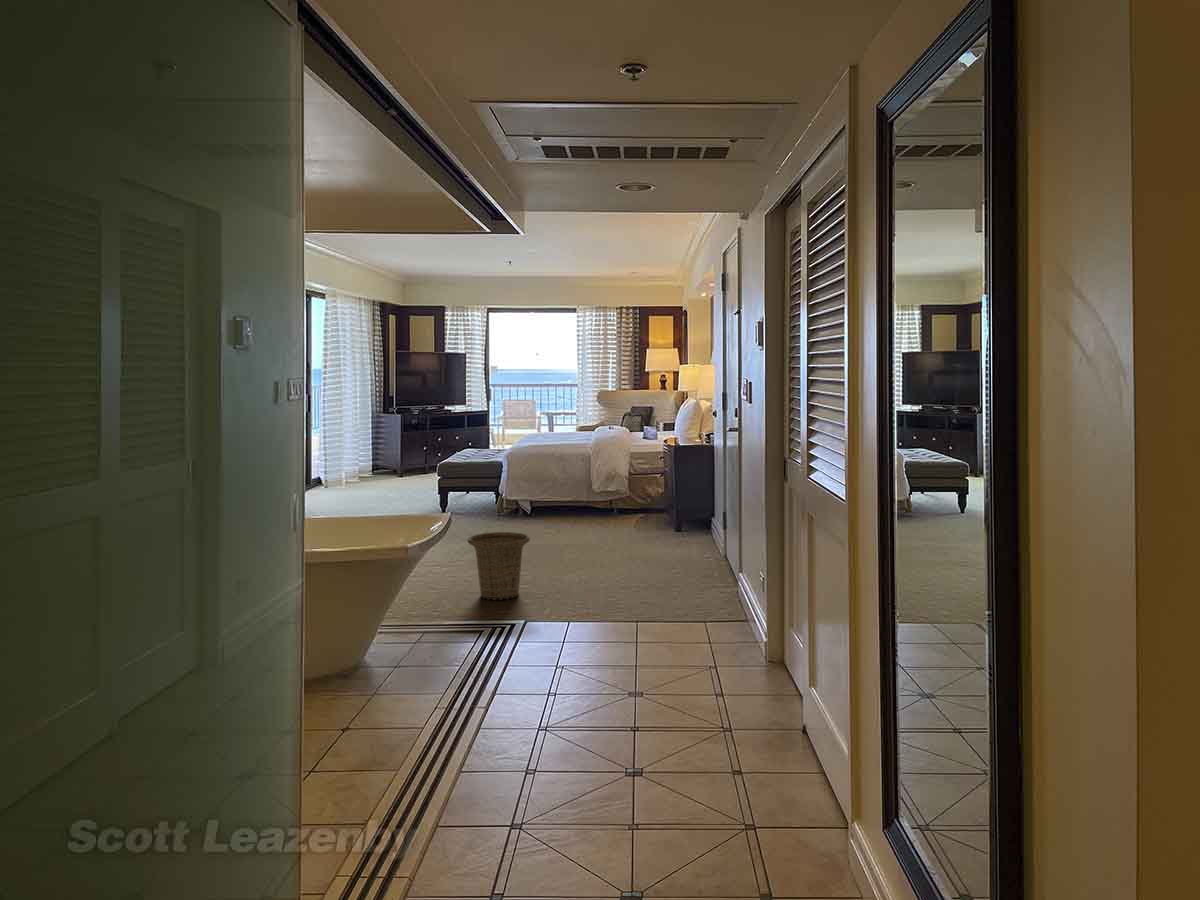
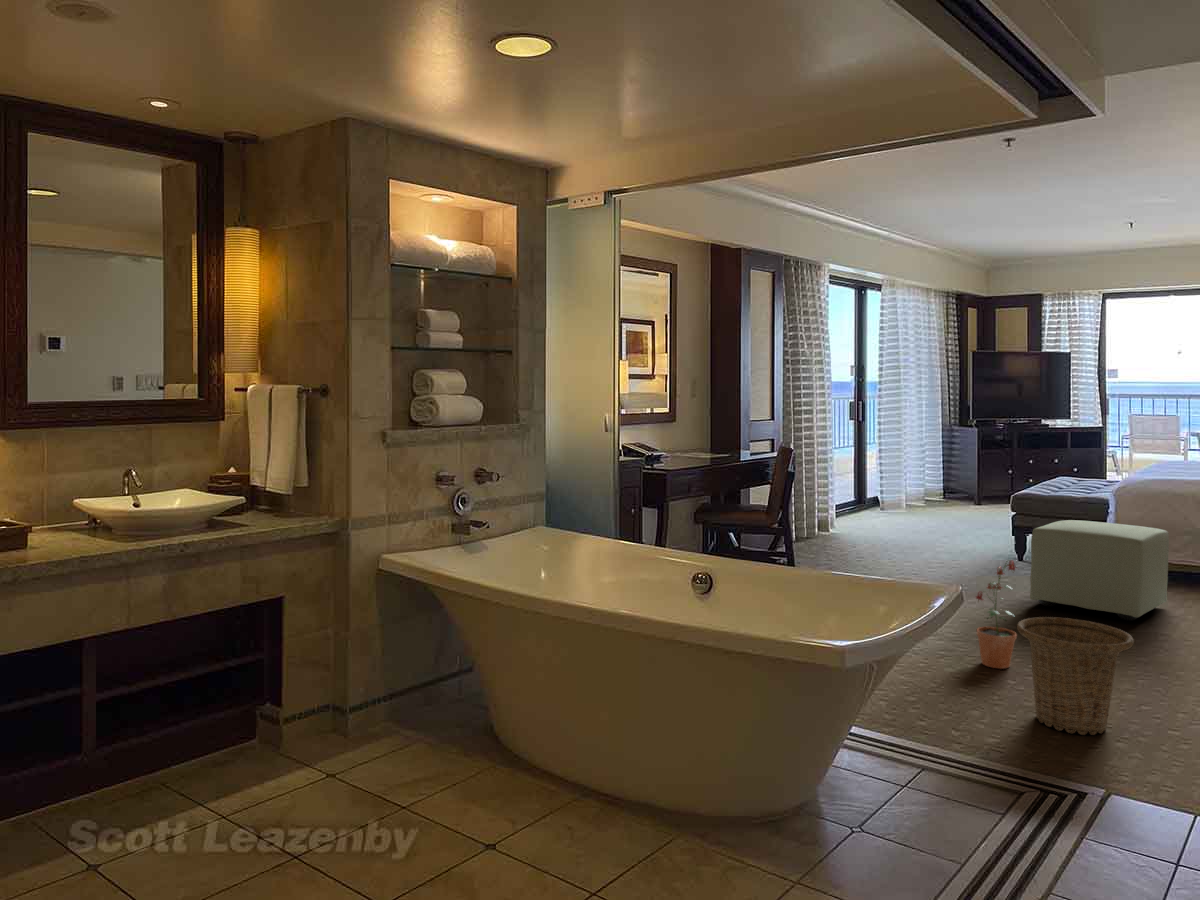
ottoman: none [460,477,539,539] -> present [1030,520,1169,620]
potted plant: none [434,503,462,577] -> present [976,560,1017,669]

